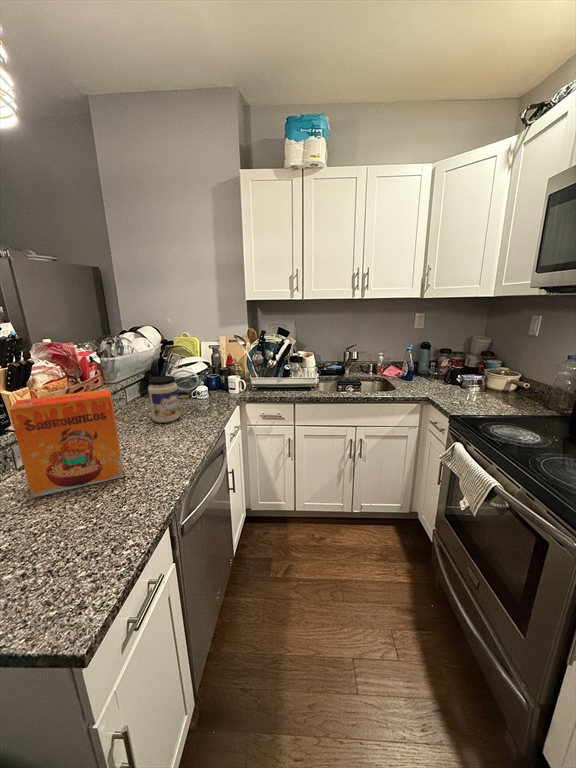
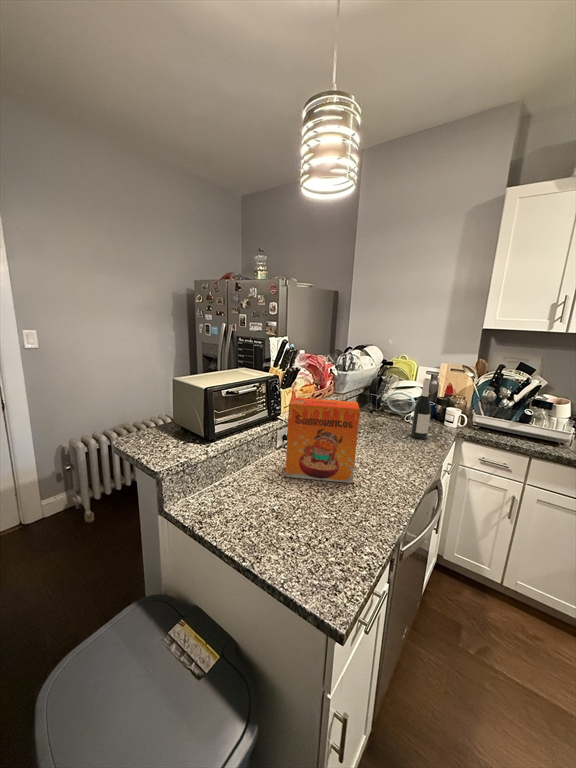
wine bottle: none [192,352,210,411] -> present [411,378,431,439]
jar: present [148,376,180,423] -> none [370,396,401,441]

